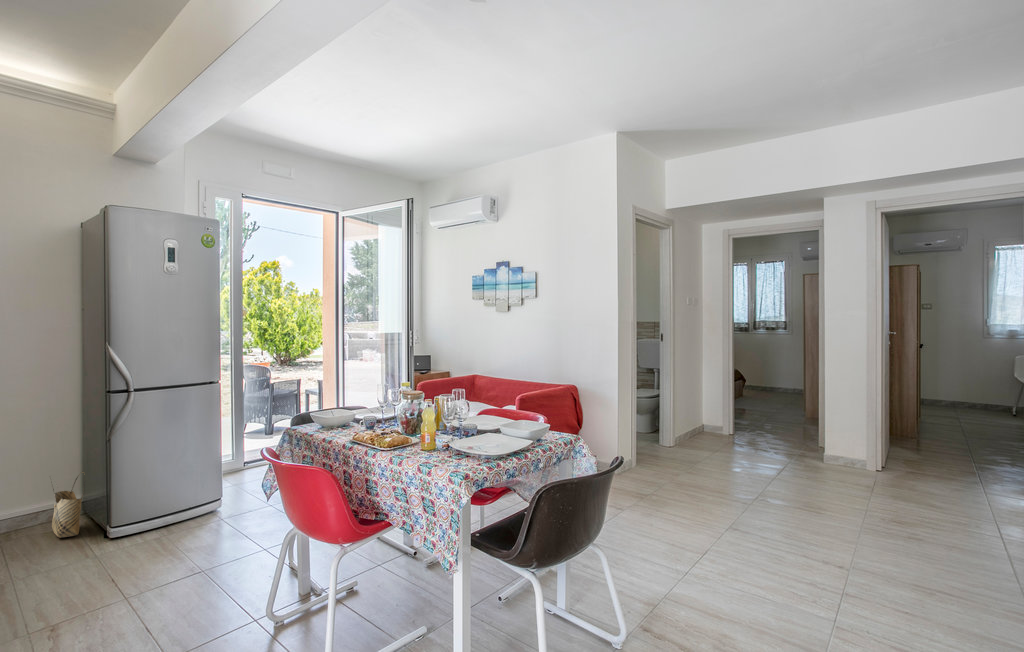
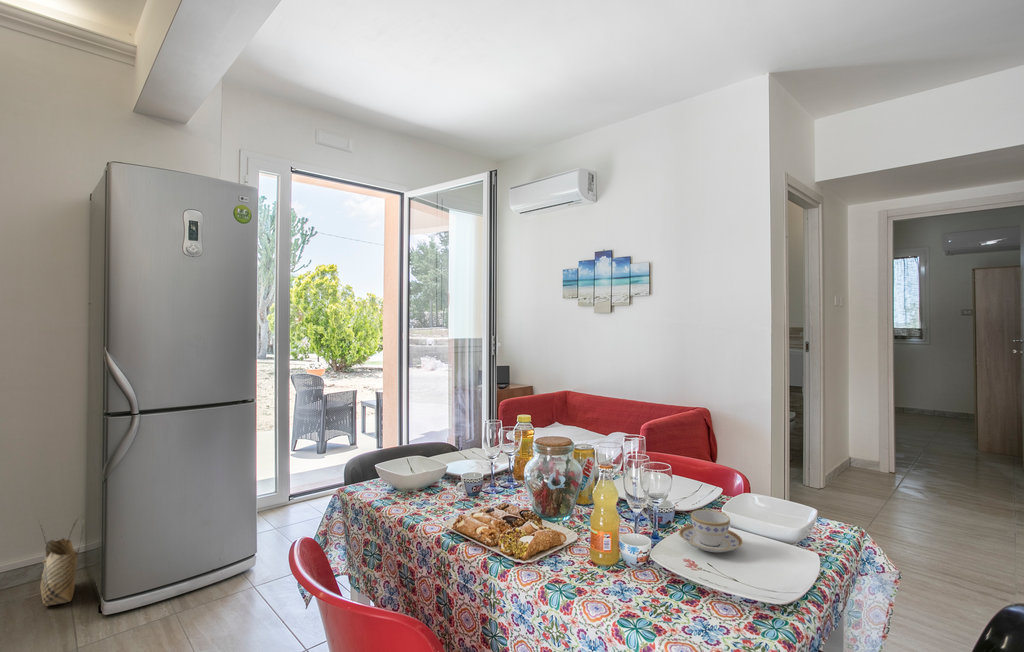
teacup: none [471,421,502,440] -> present [679,509,743,552]

